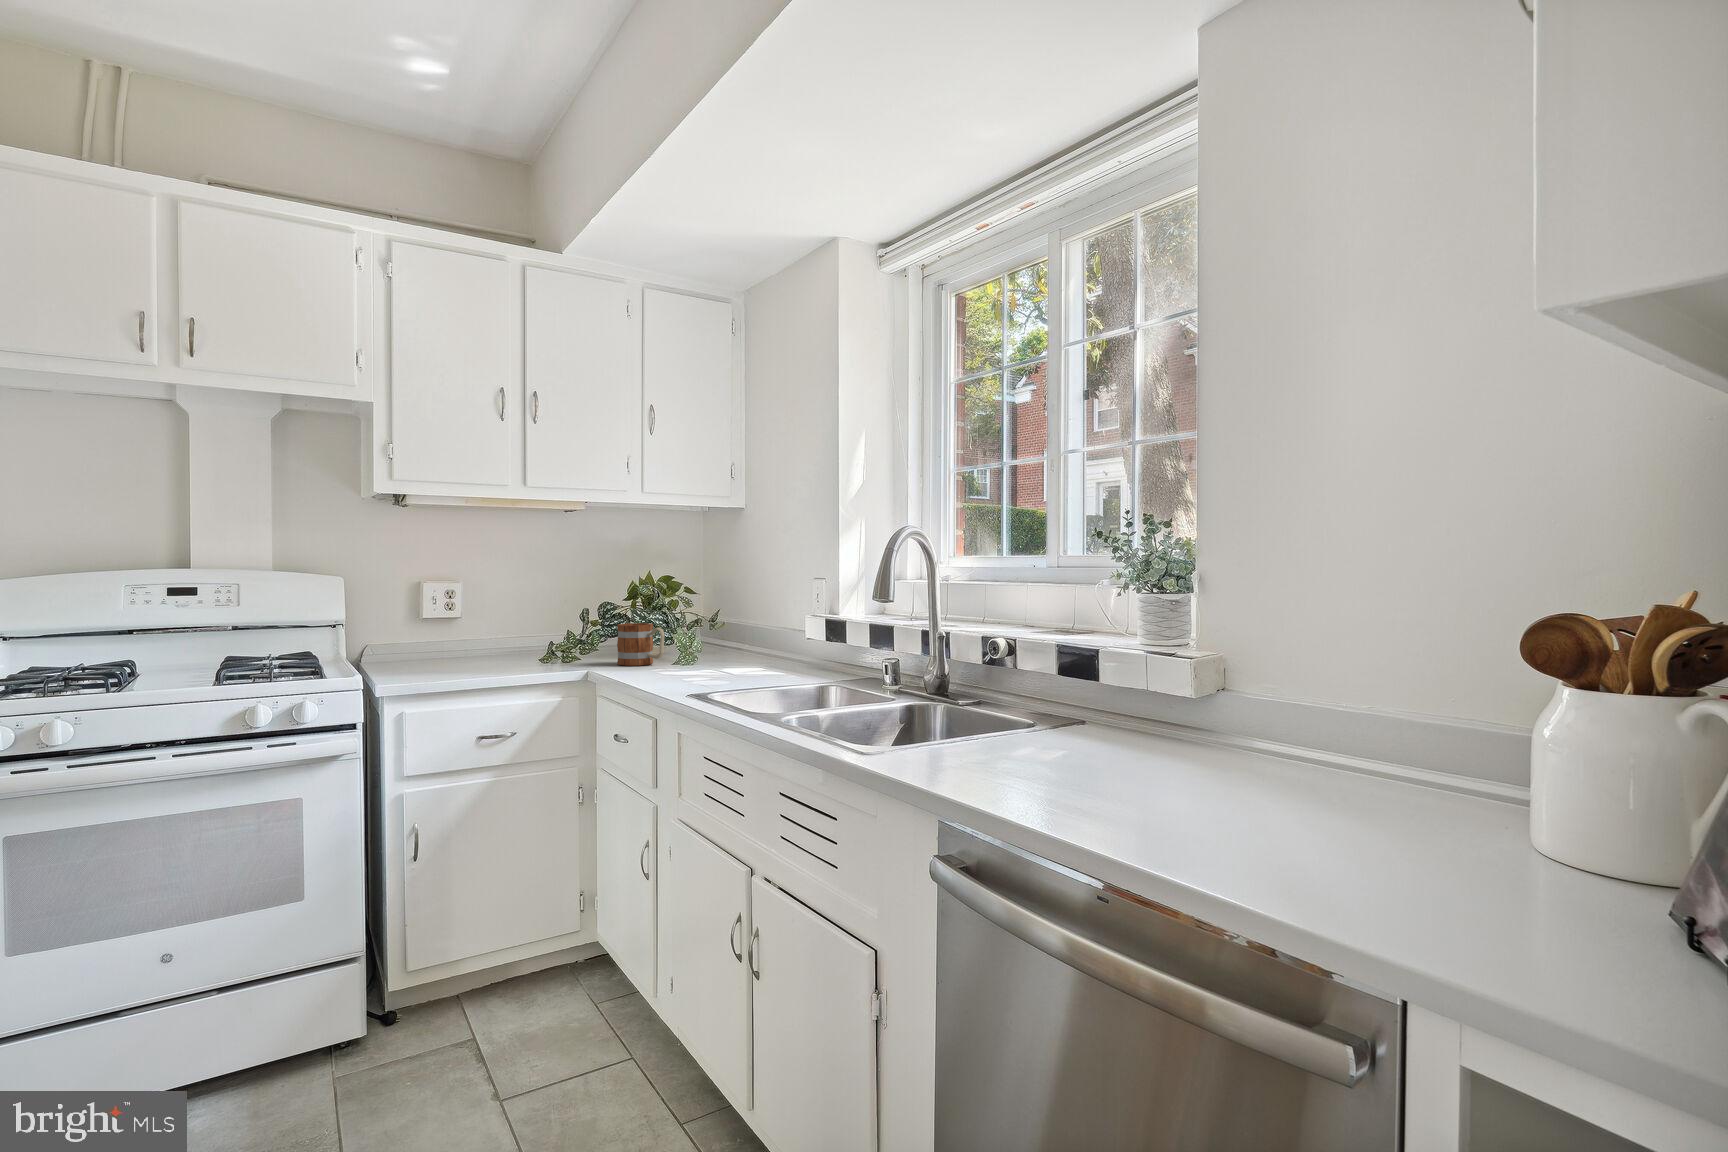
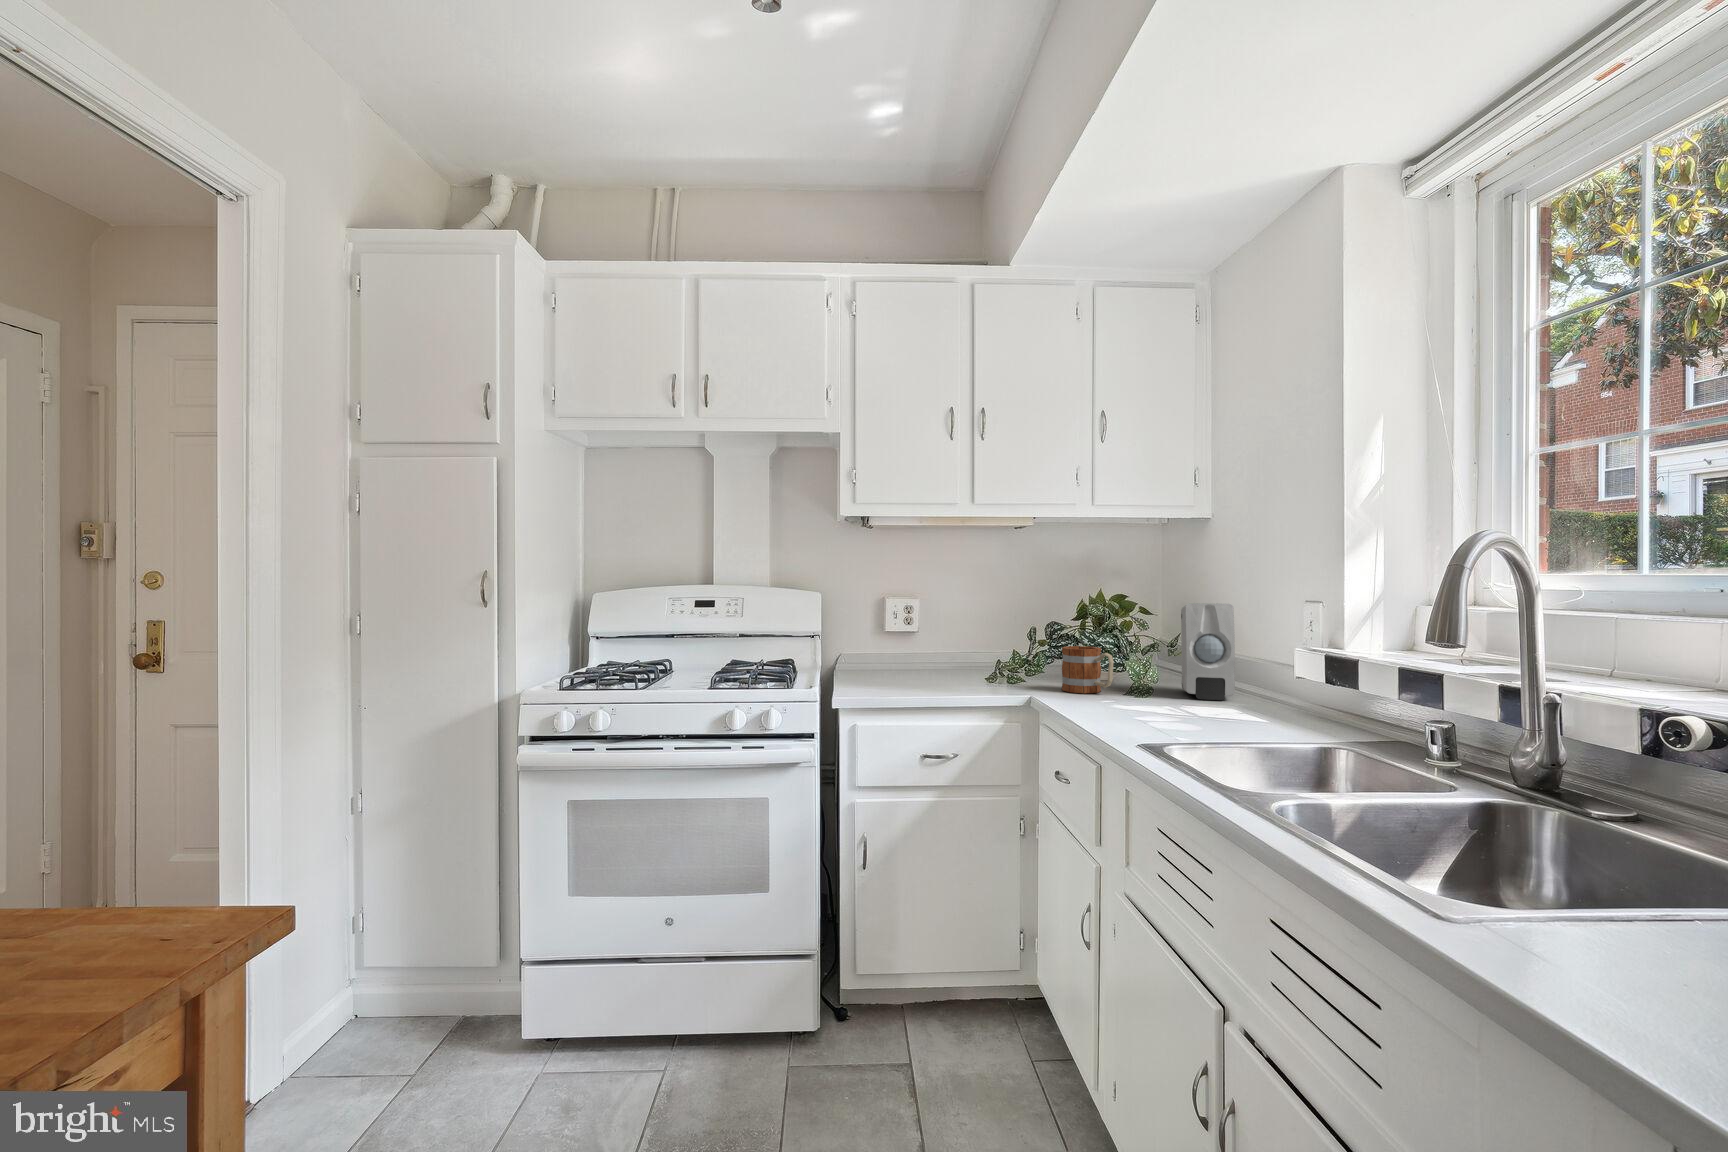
soap dispenser: none [721,581,763,663] -> present [1181,603,1235,700]

